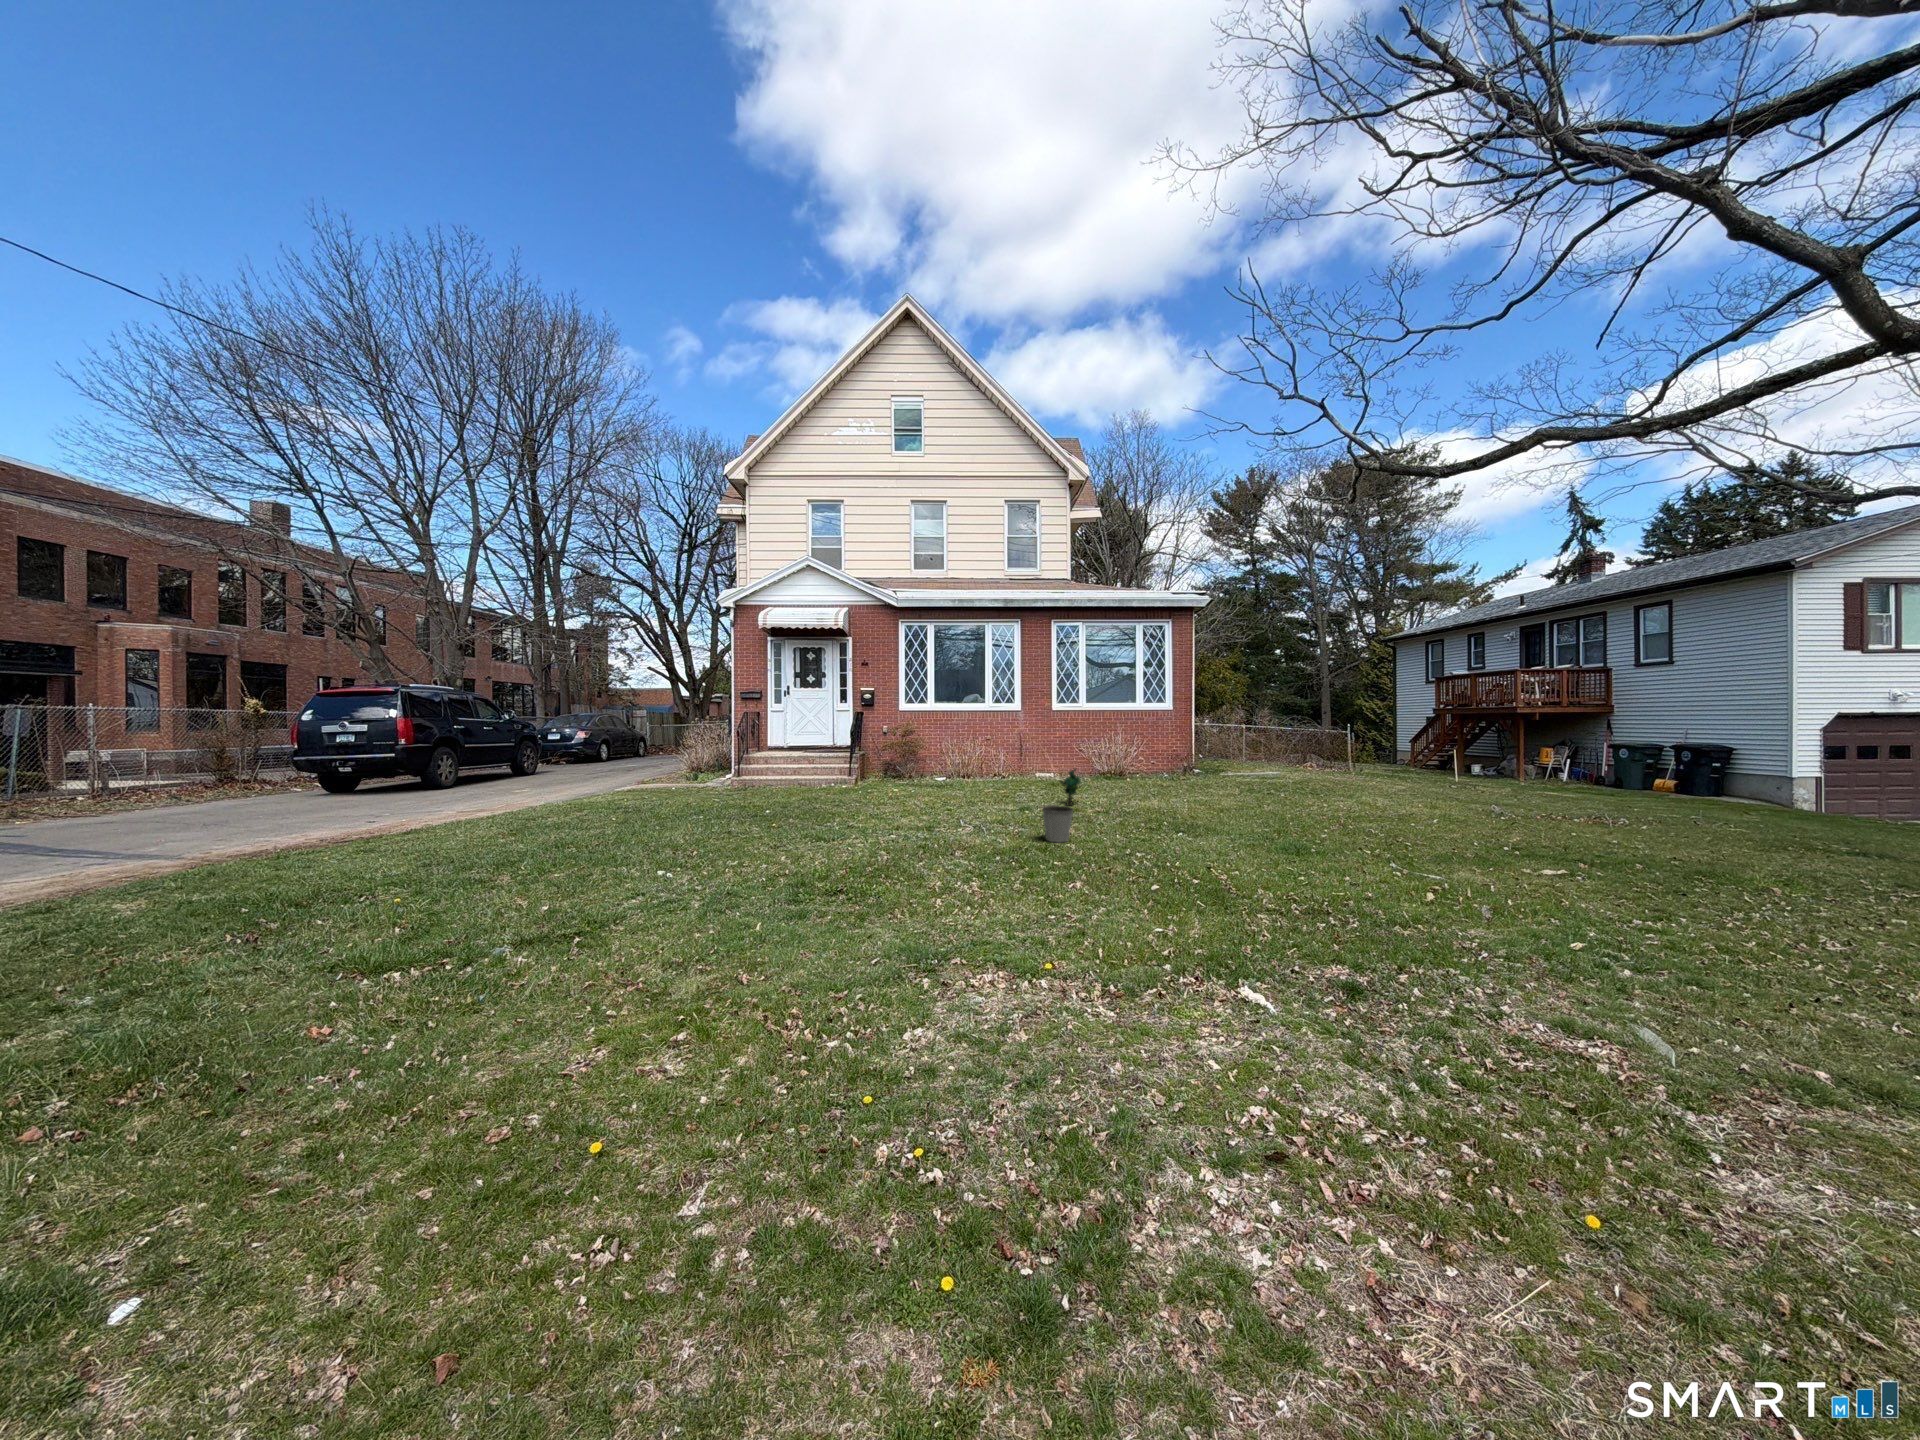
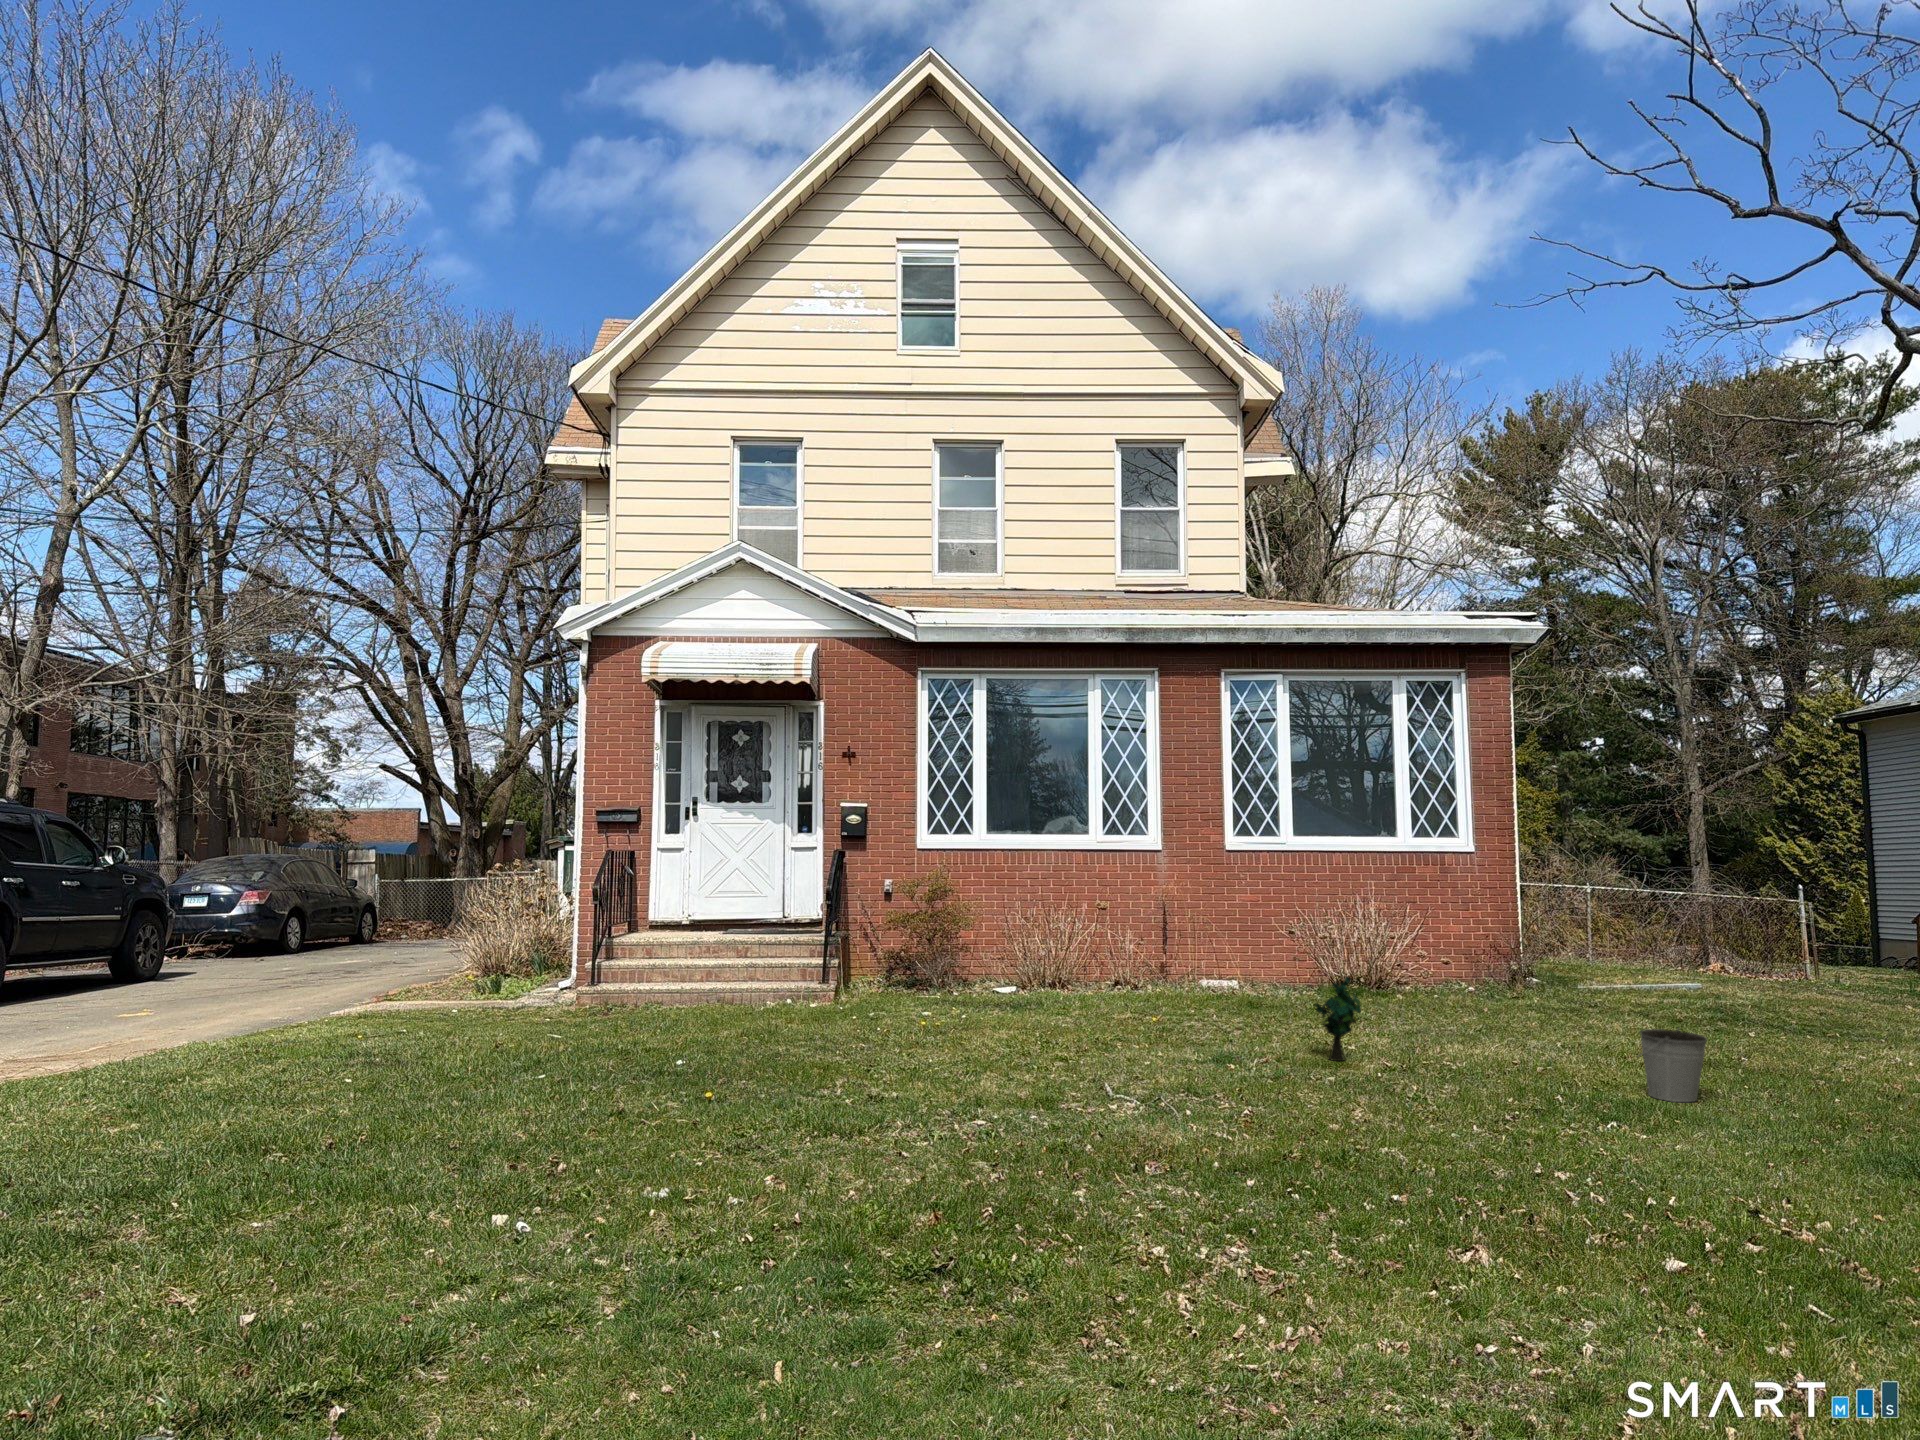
bucket: present [1043,805,1073,842] -> present [1640,1028,1707,1102]

